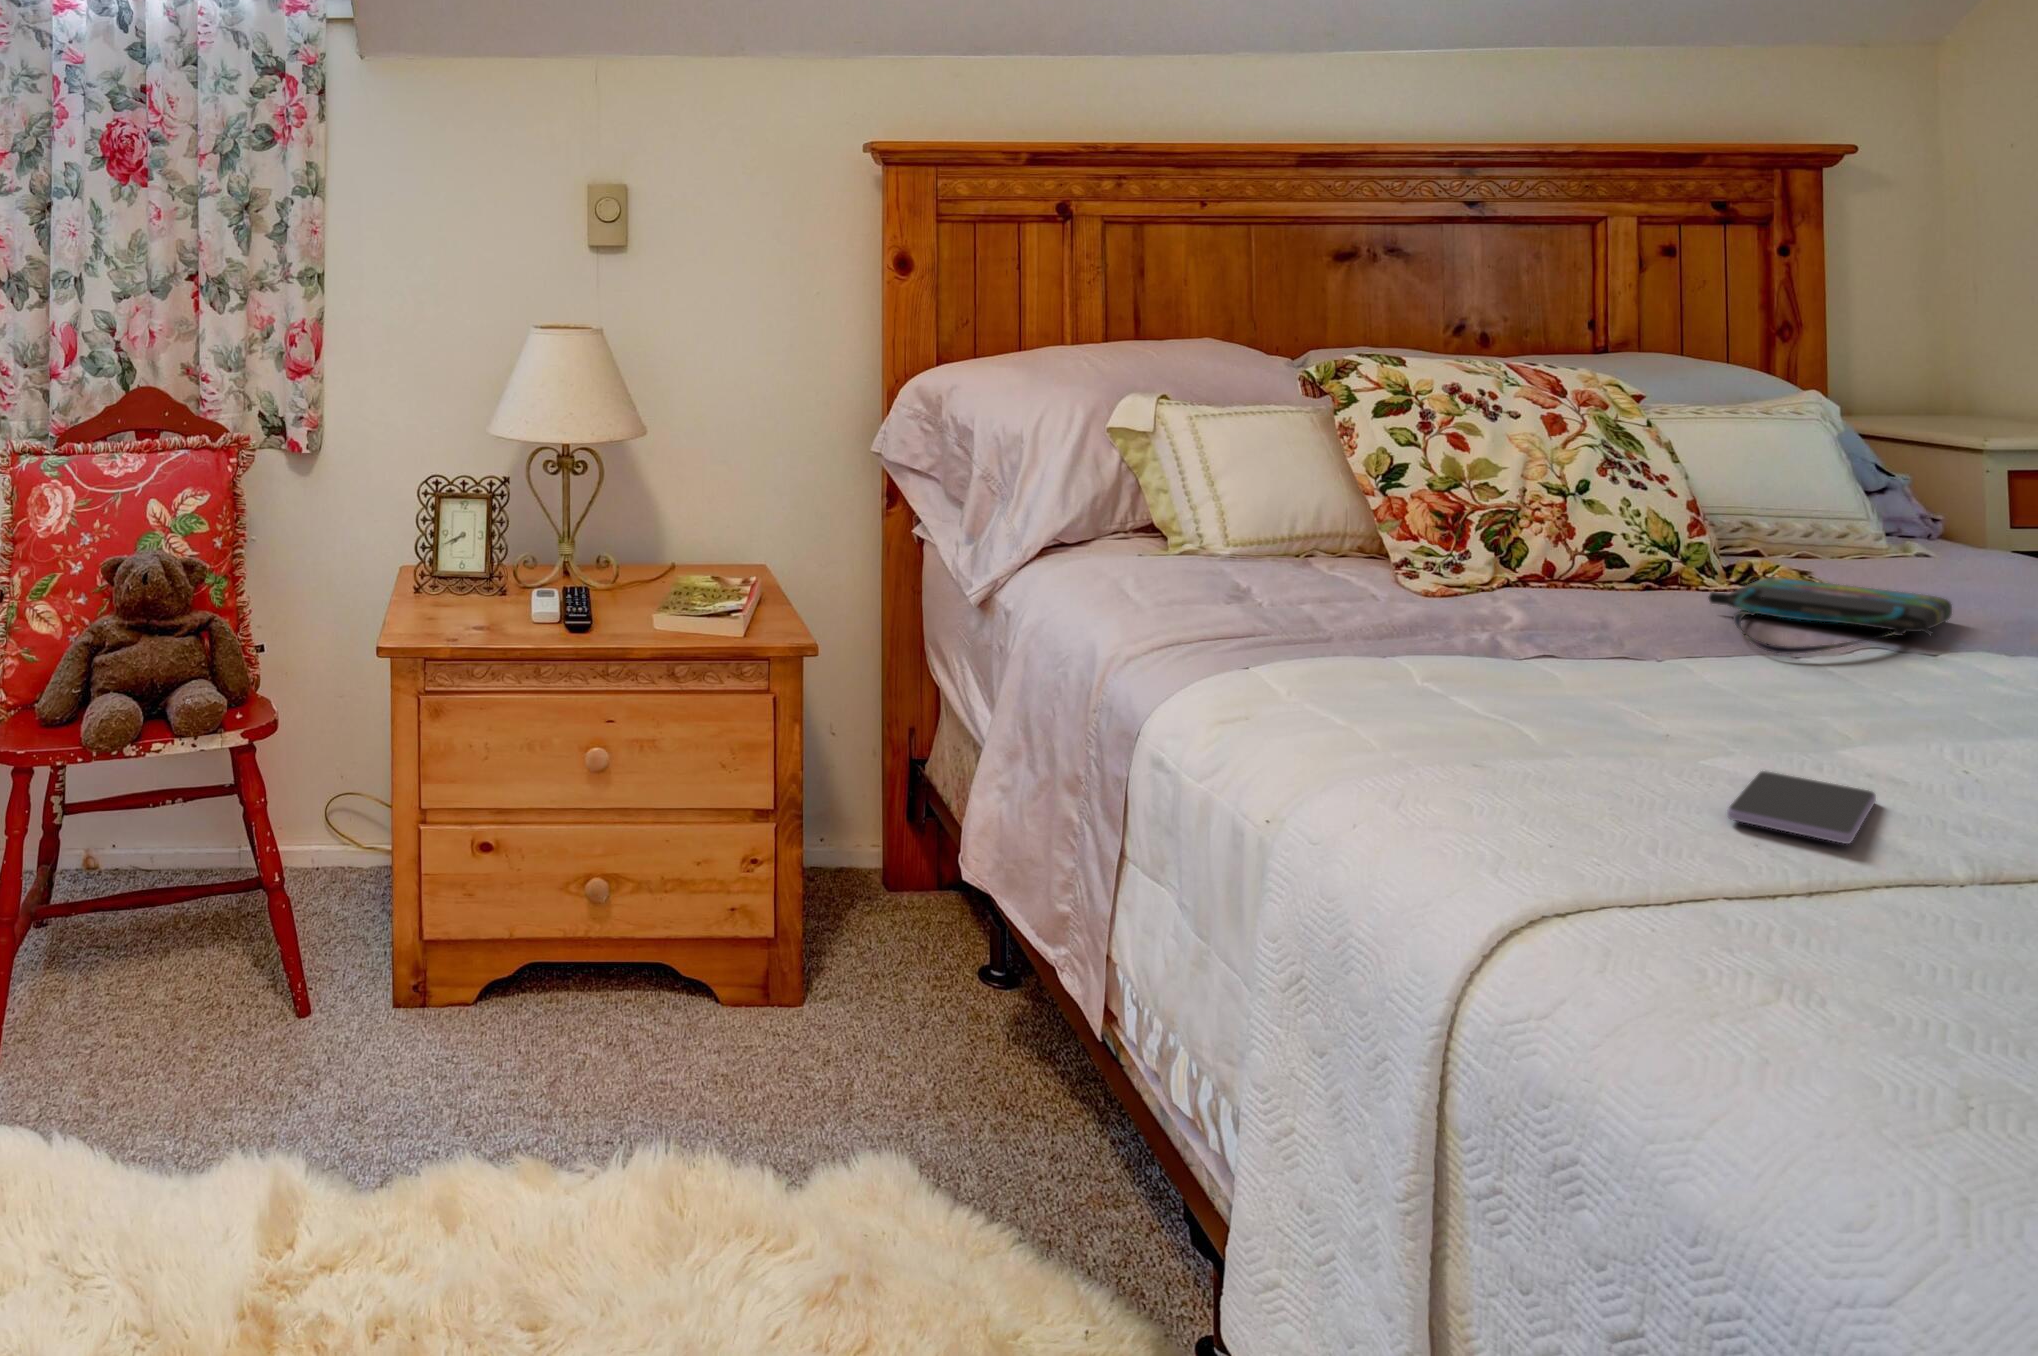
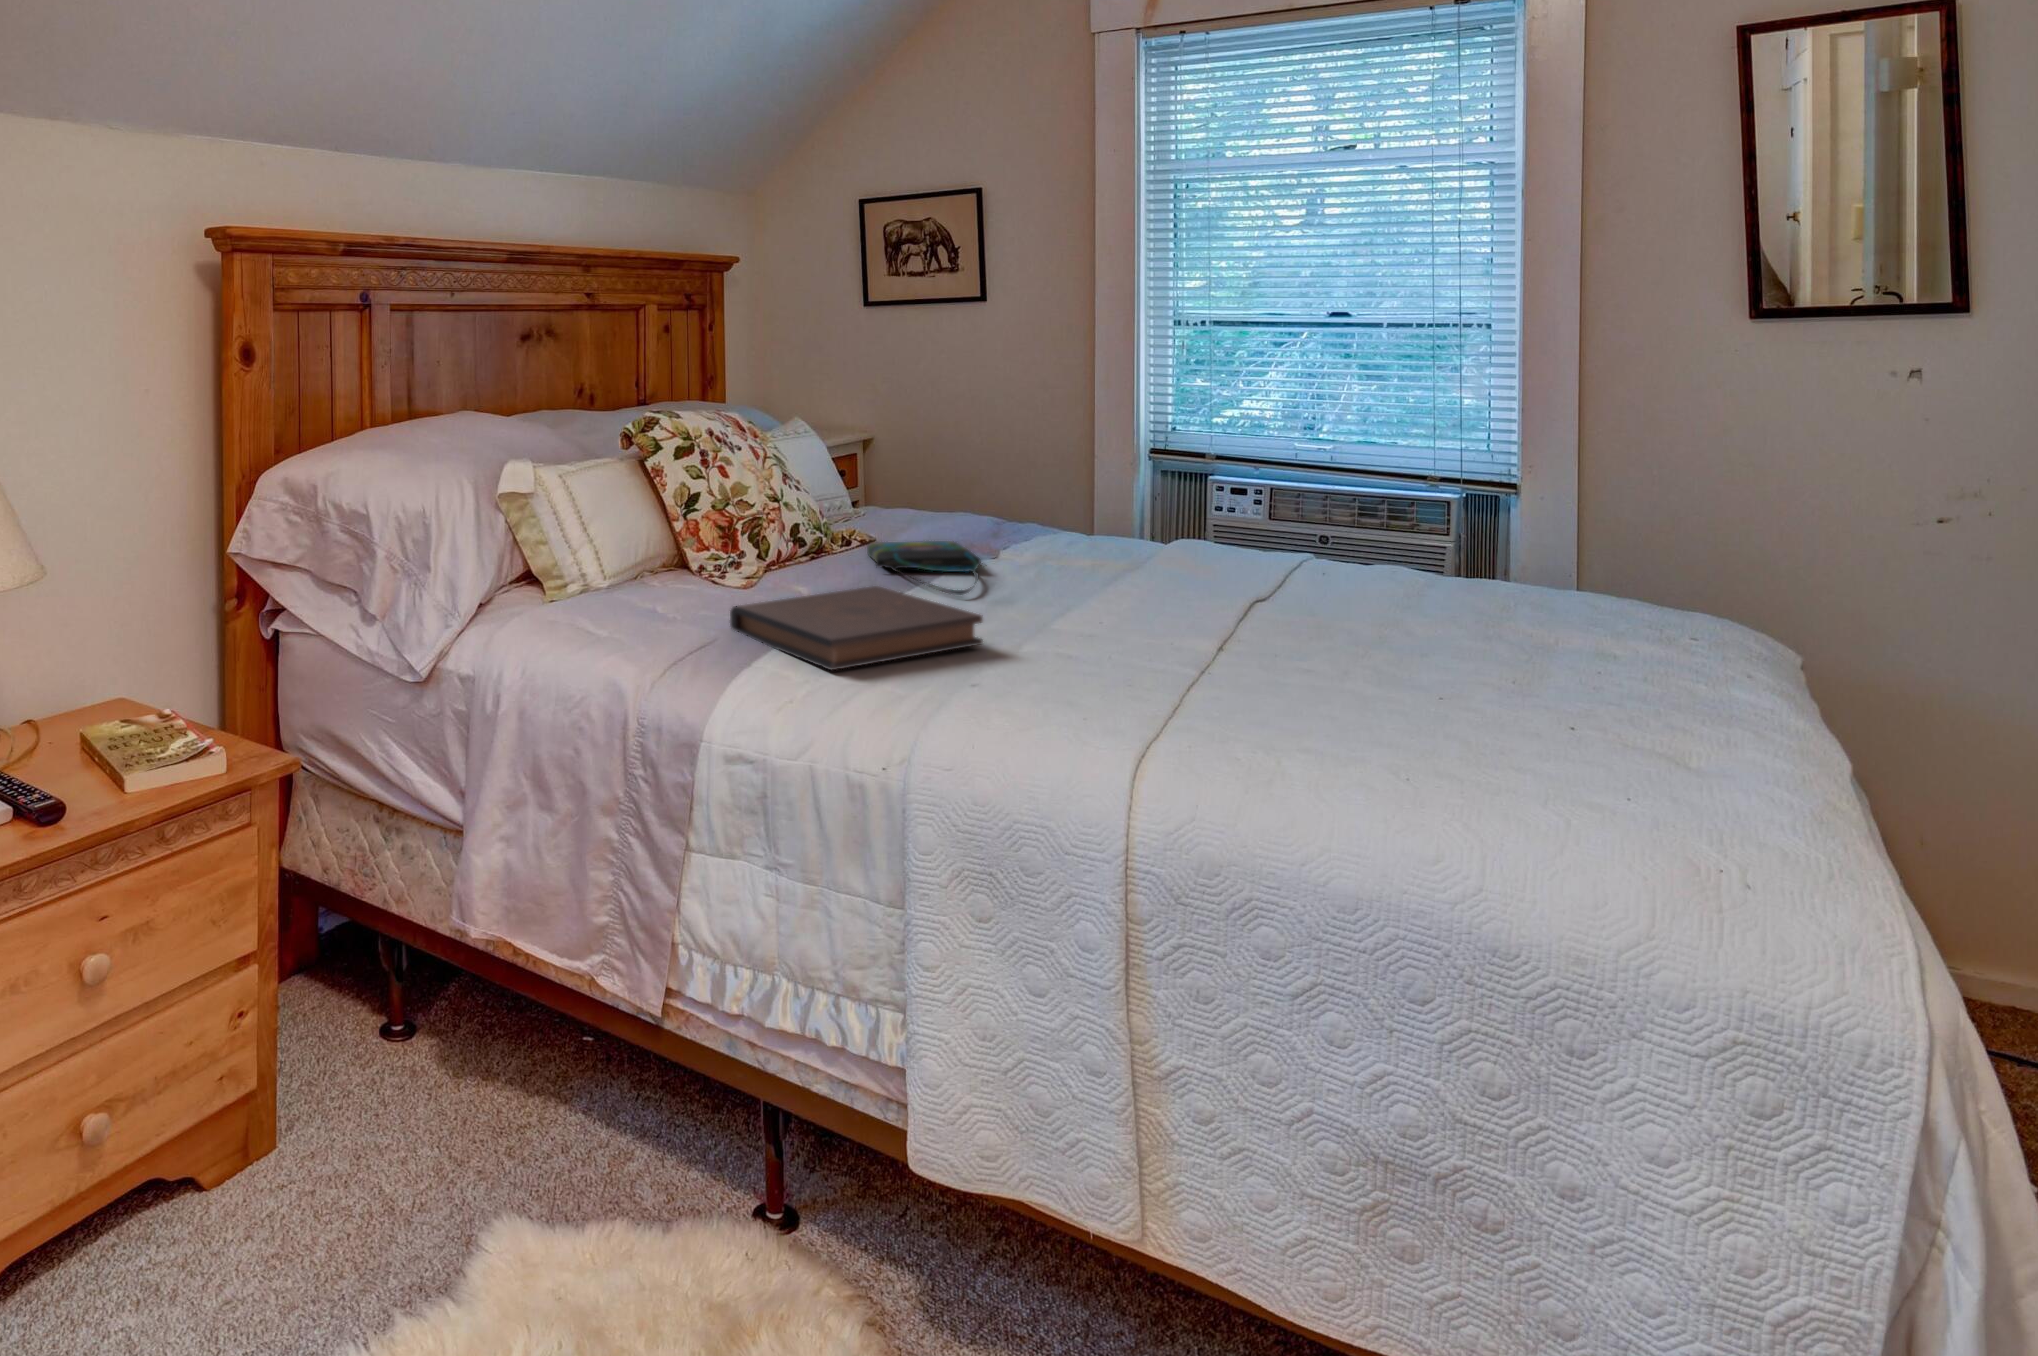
book: none [1304,585,1629,696] -> present [730,586,983,670]
smartphone: present [1727,771,1876,844] -> none [1111,674,1218,713]

